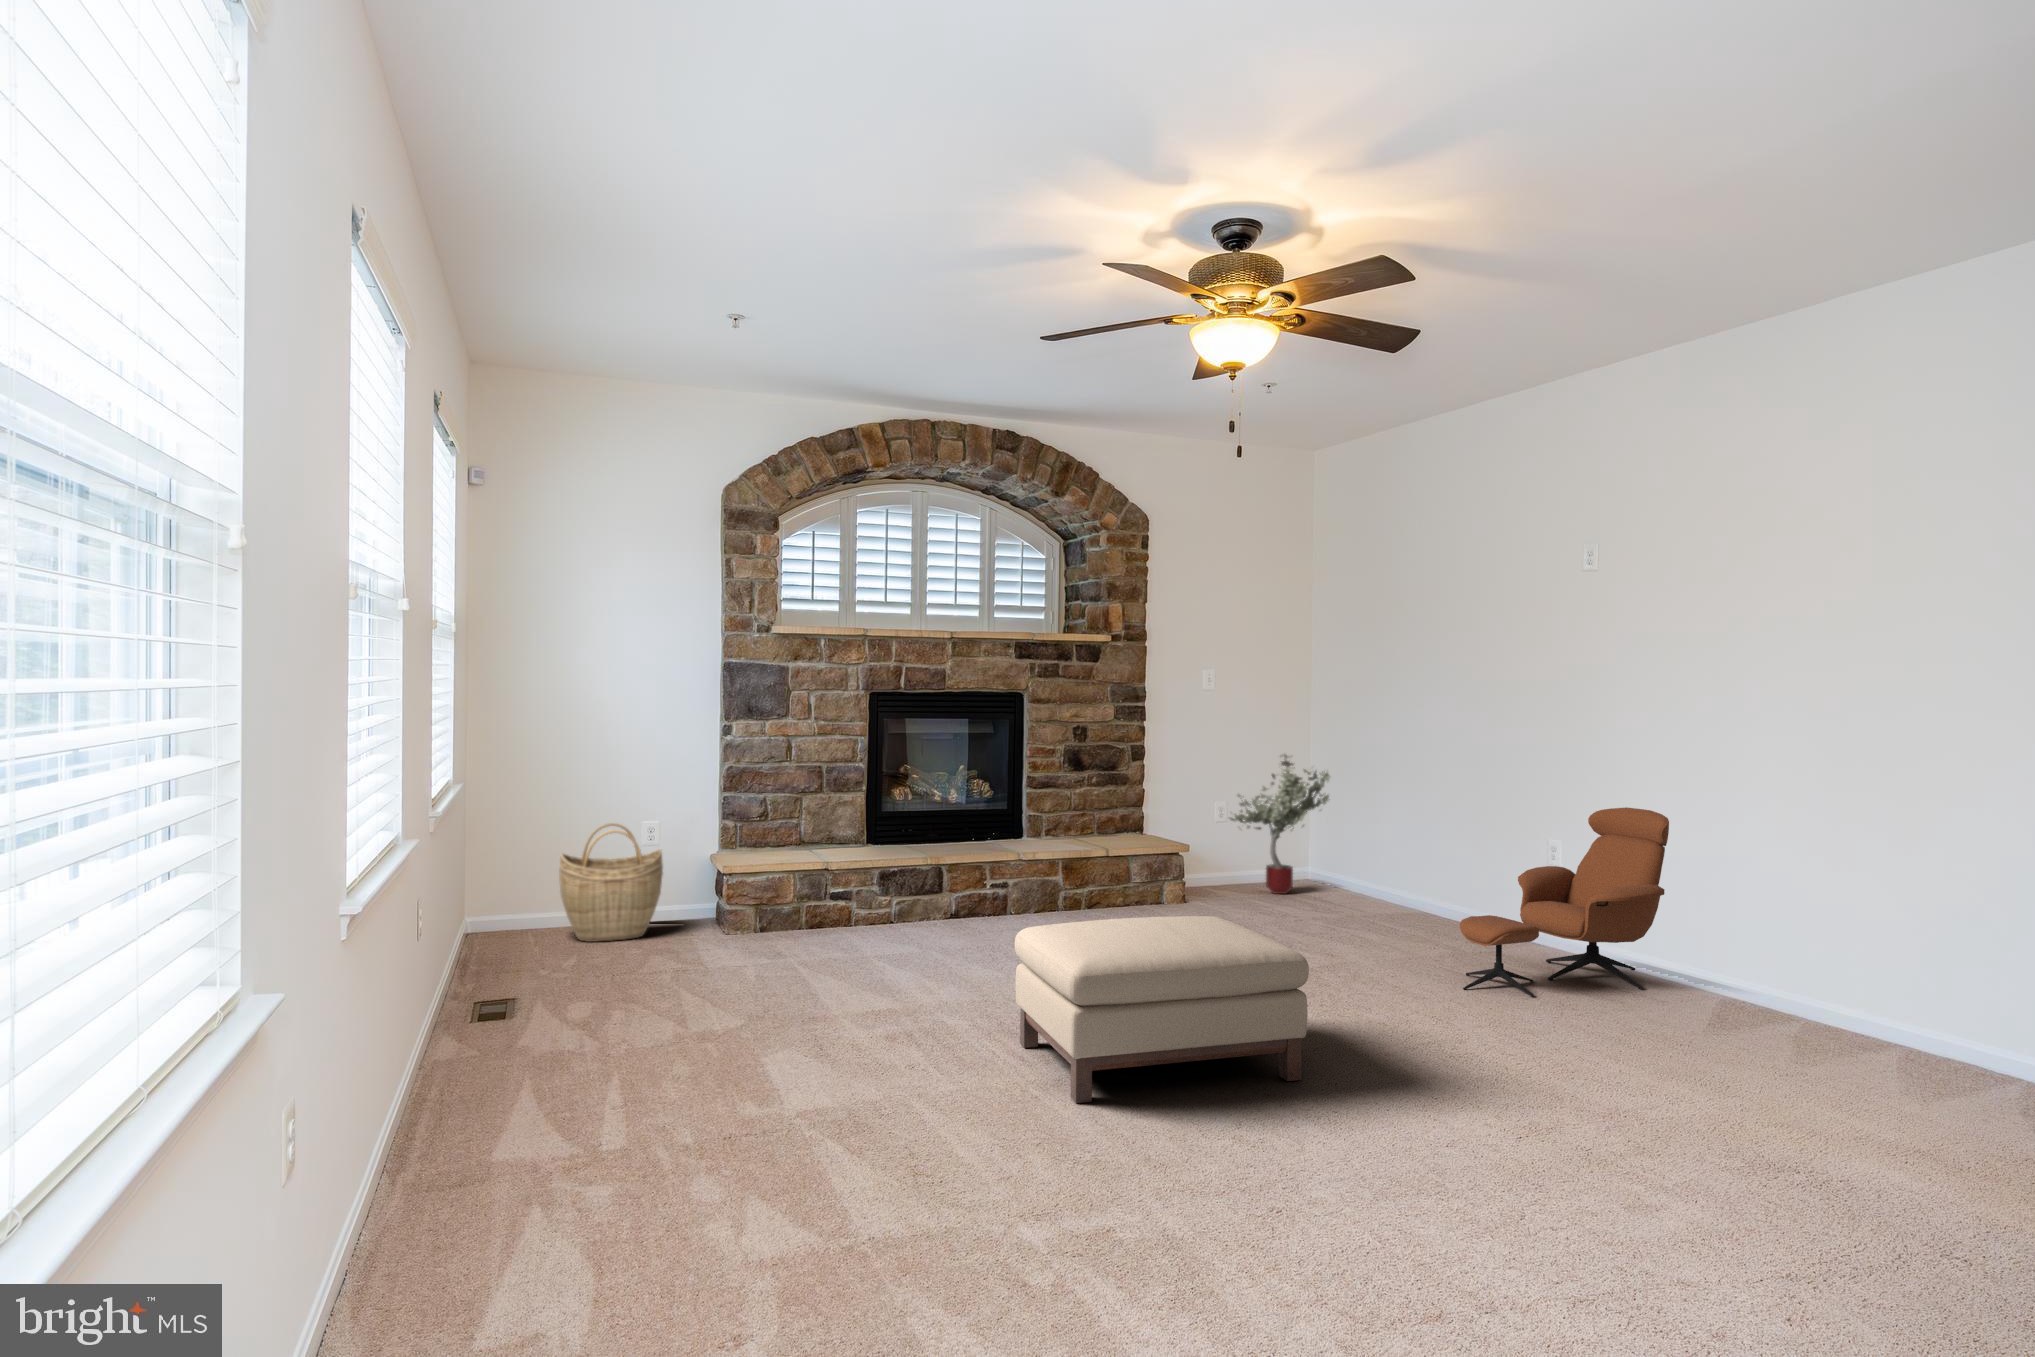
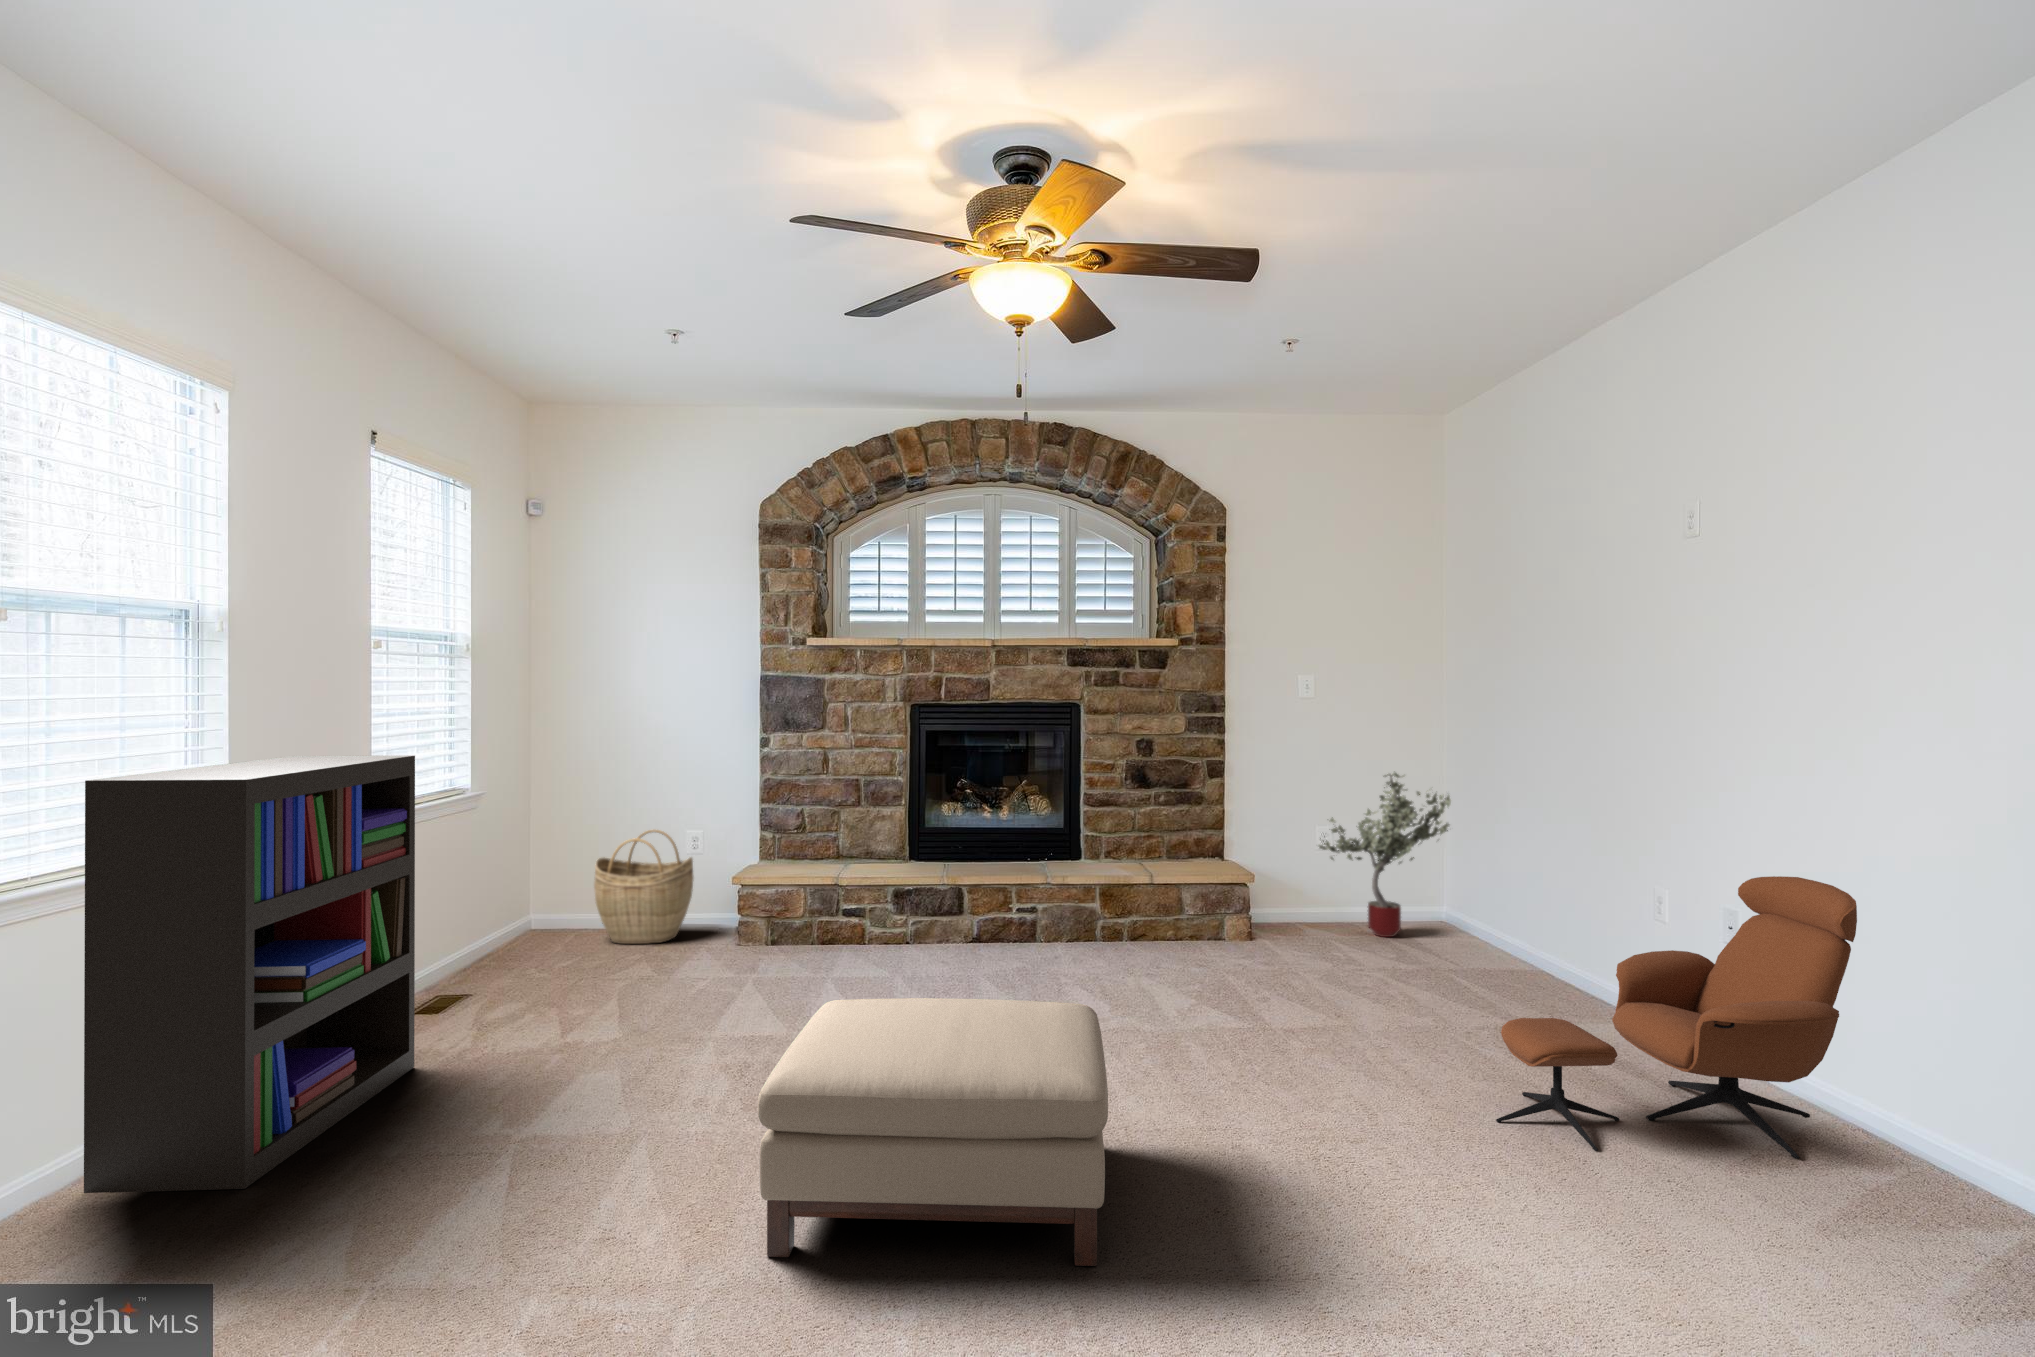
bookshelf: none [401,732,567,1145] -> present [84,755,415,1193]

